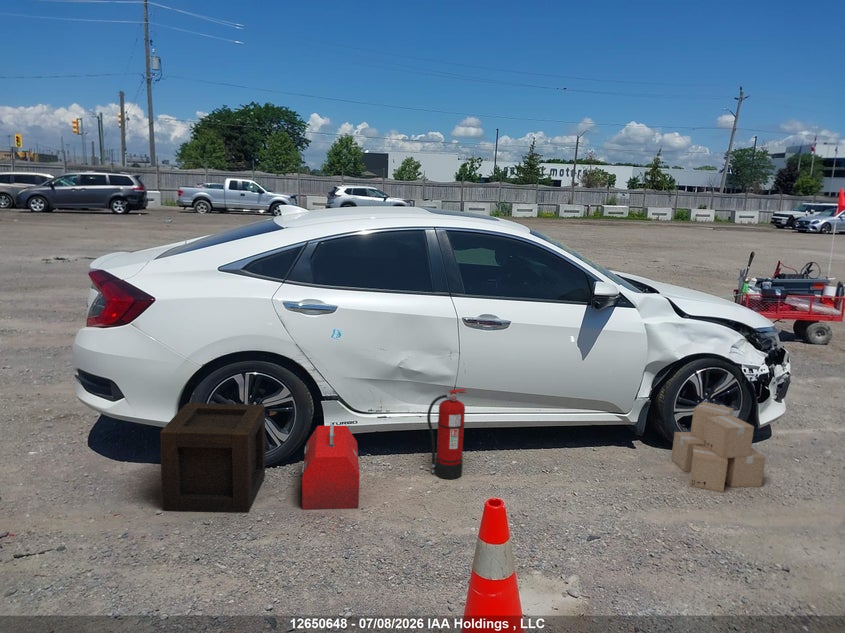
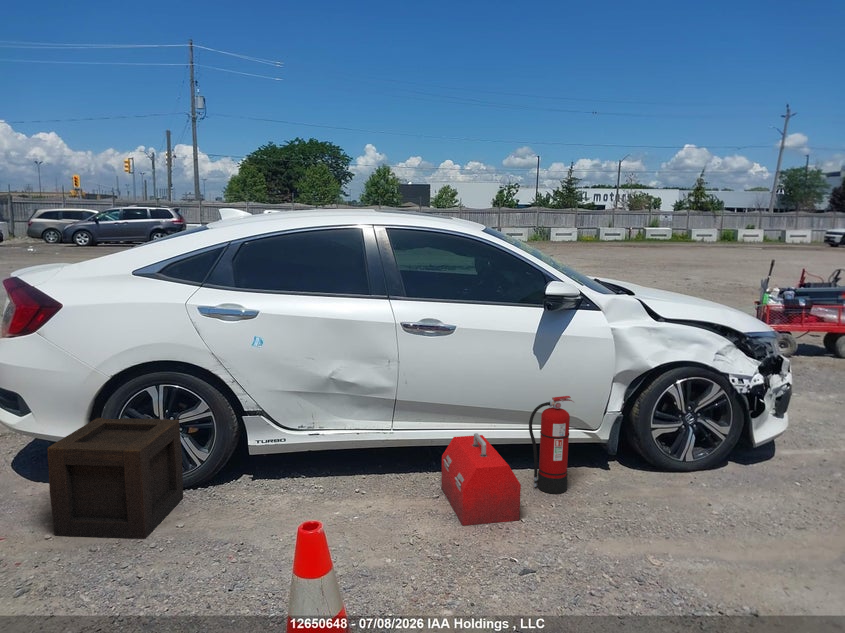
fire extinguisher: present [427,389,468,479] -> present [529,396,573,494]
cardboard box: present [671,402,765,492] -> none [649,416,752,521]
toolbox: present [302,424,359,509] -> present [441,433,521,526]

